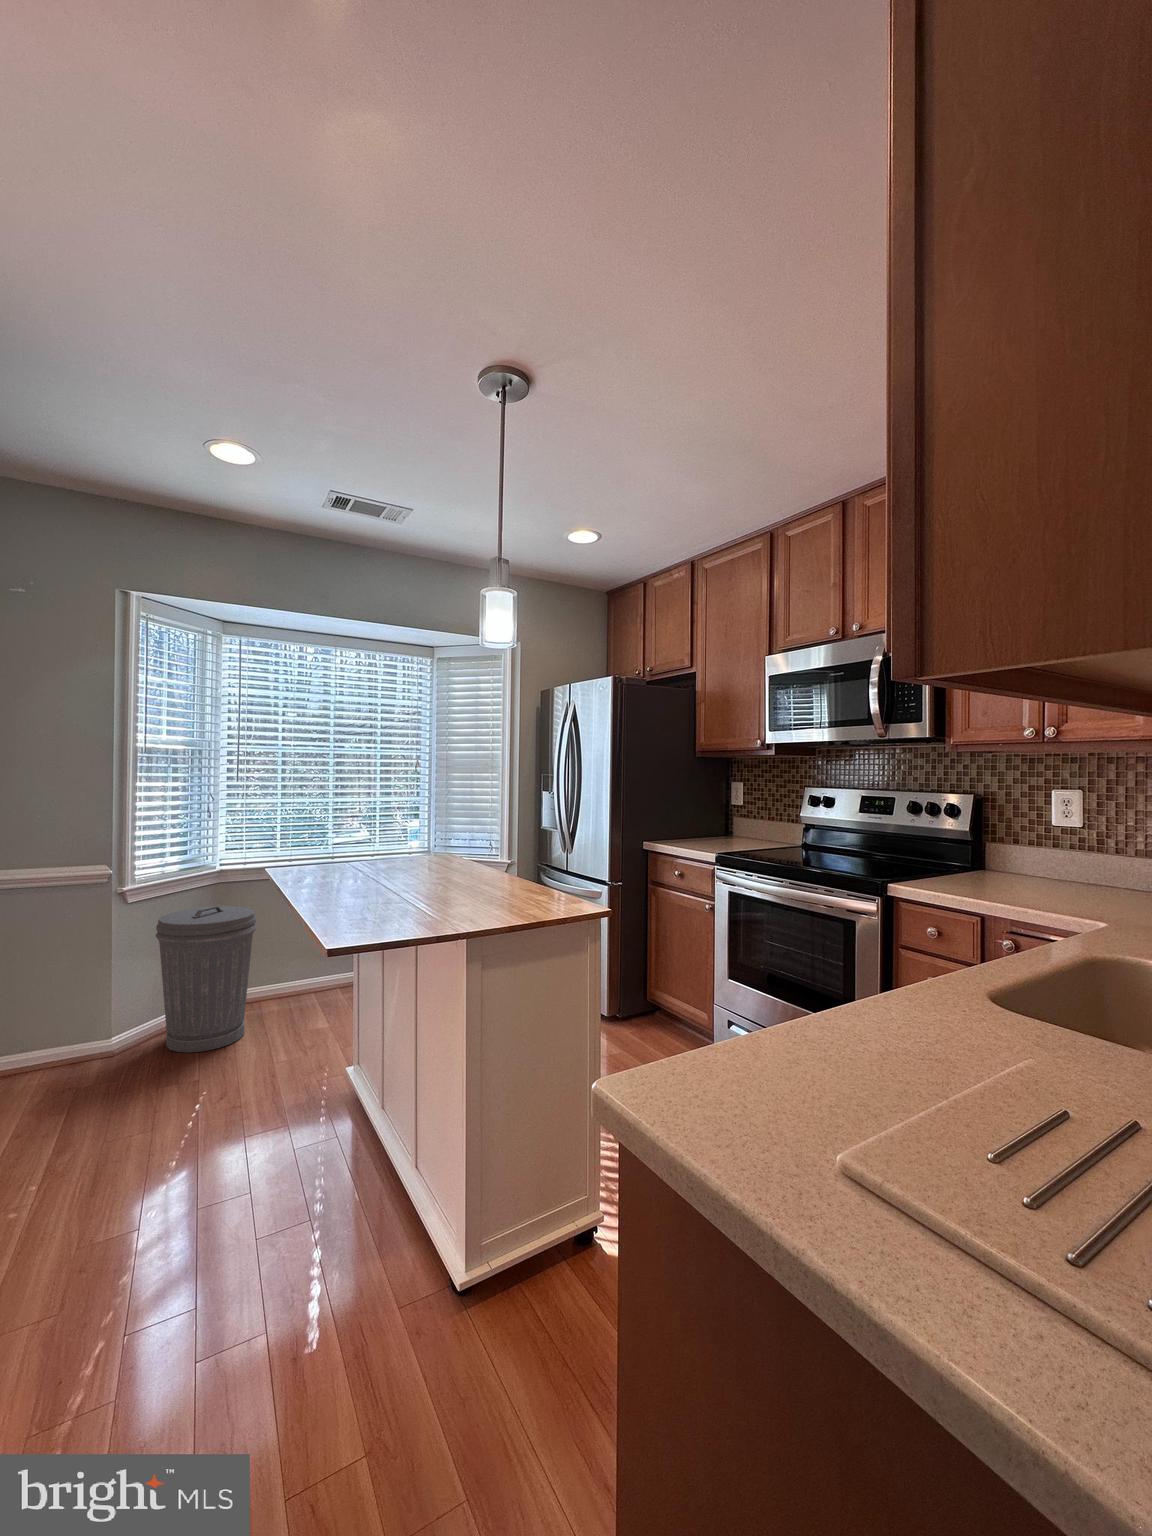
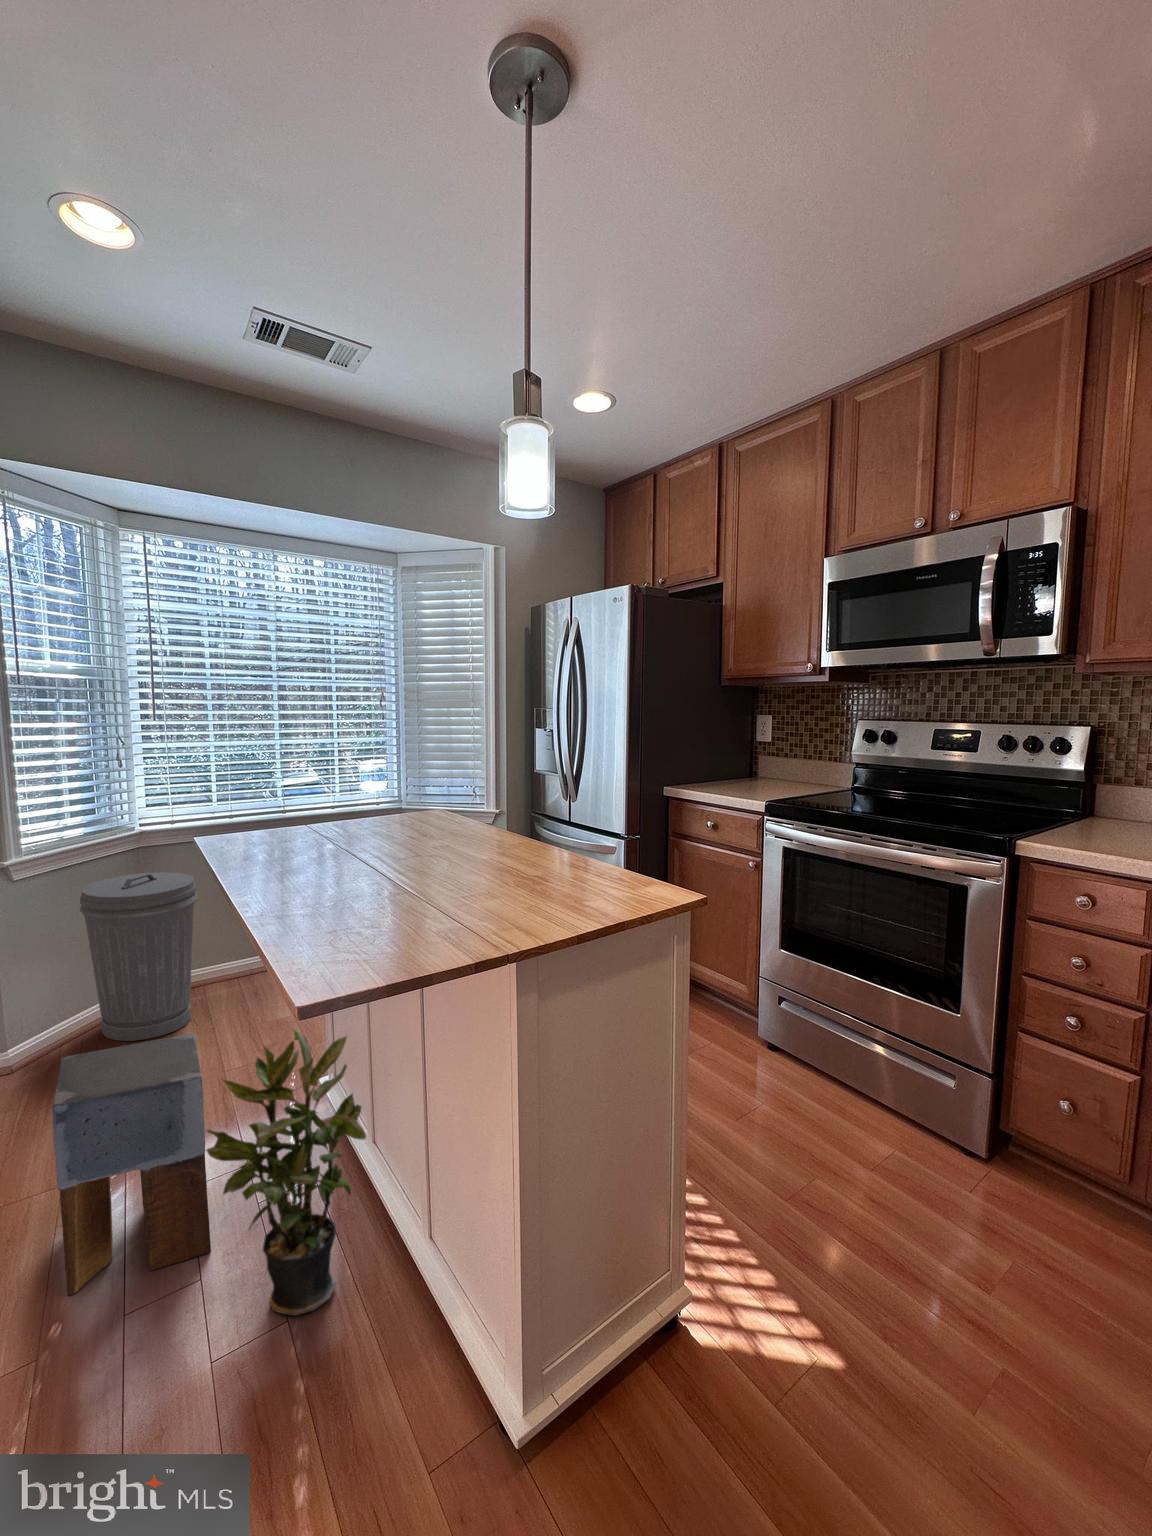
potted plant: none [235,1031,383,1310] -> present [206,1029,366,1315]
stool: none [100,1039,240,1286] -> present [53,1033,211,1295]

